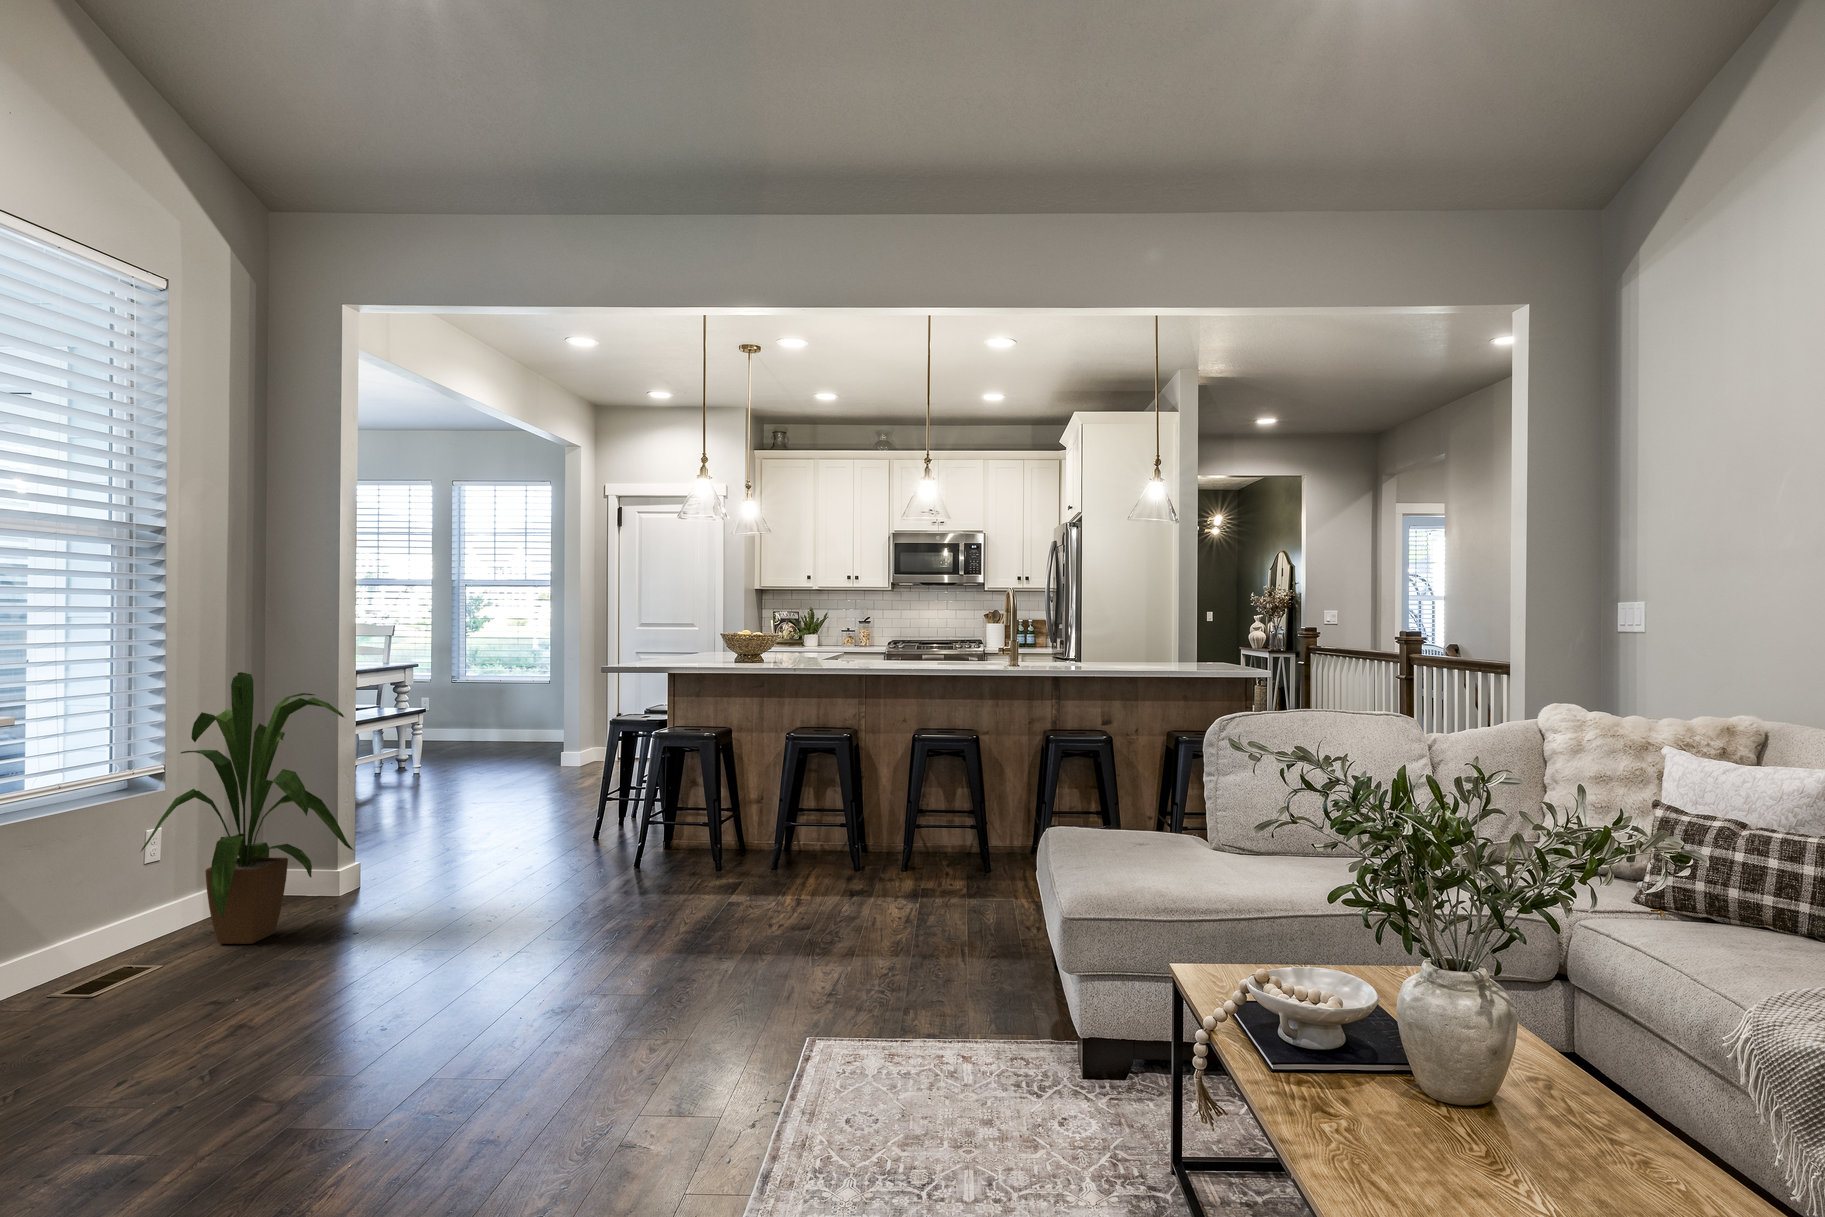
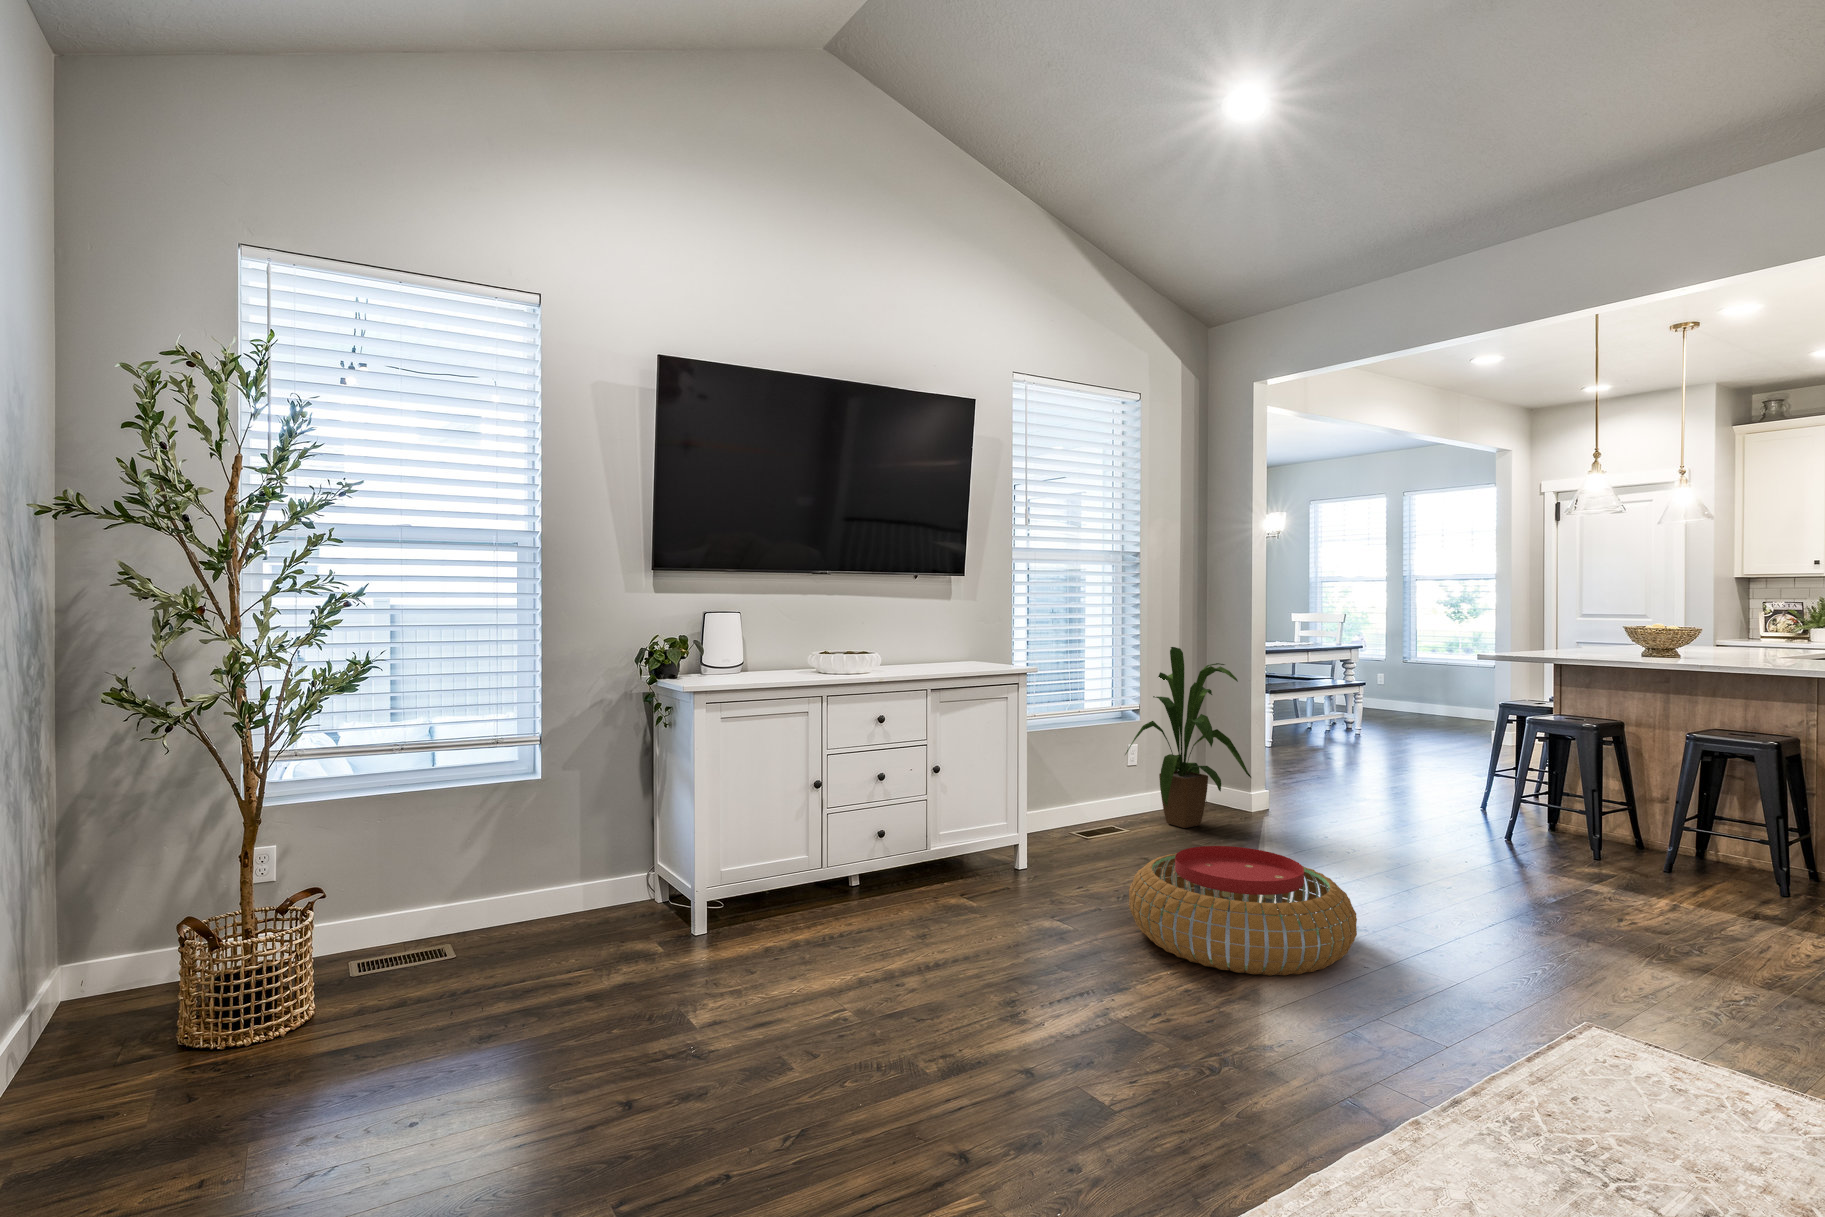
pouf: none [241,947,581,1147] -> present [1129,846,1357,976]

